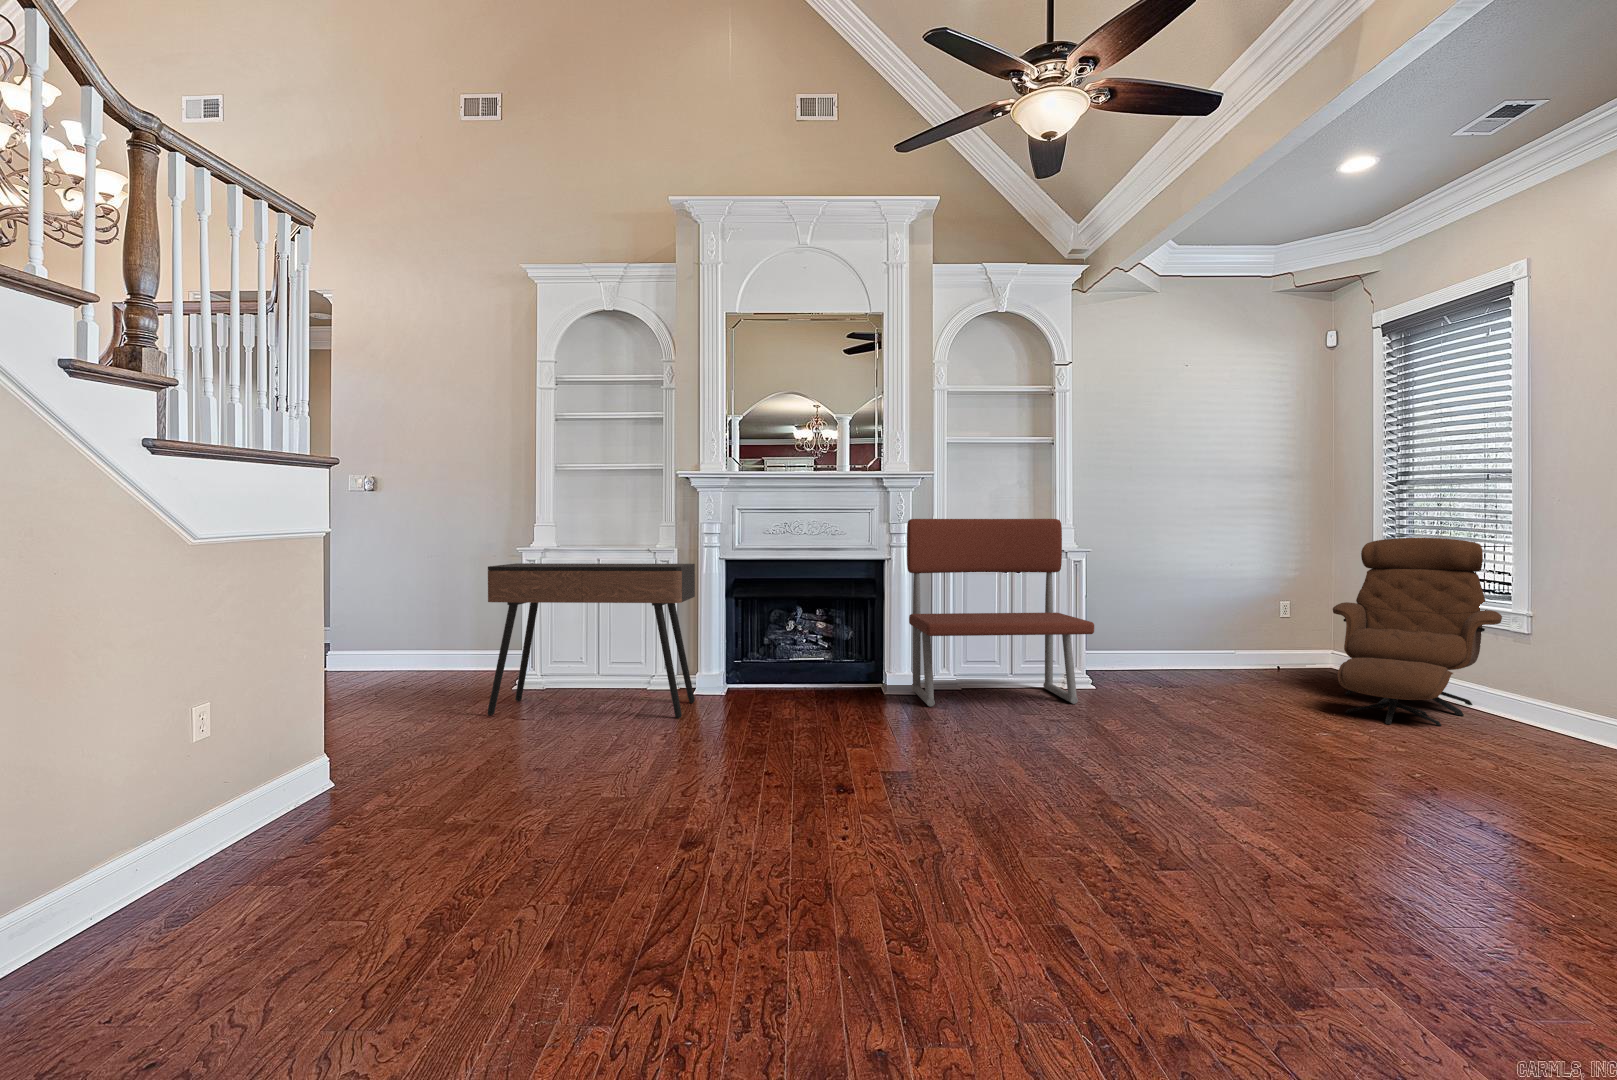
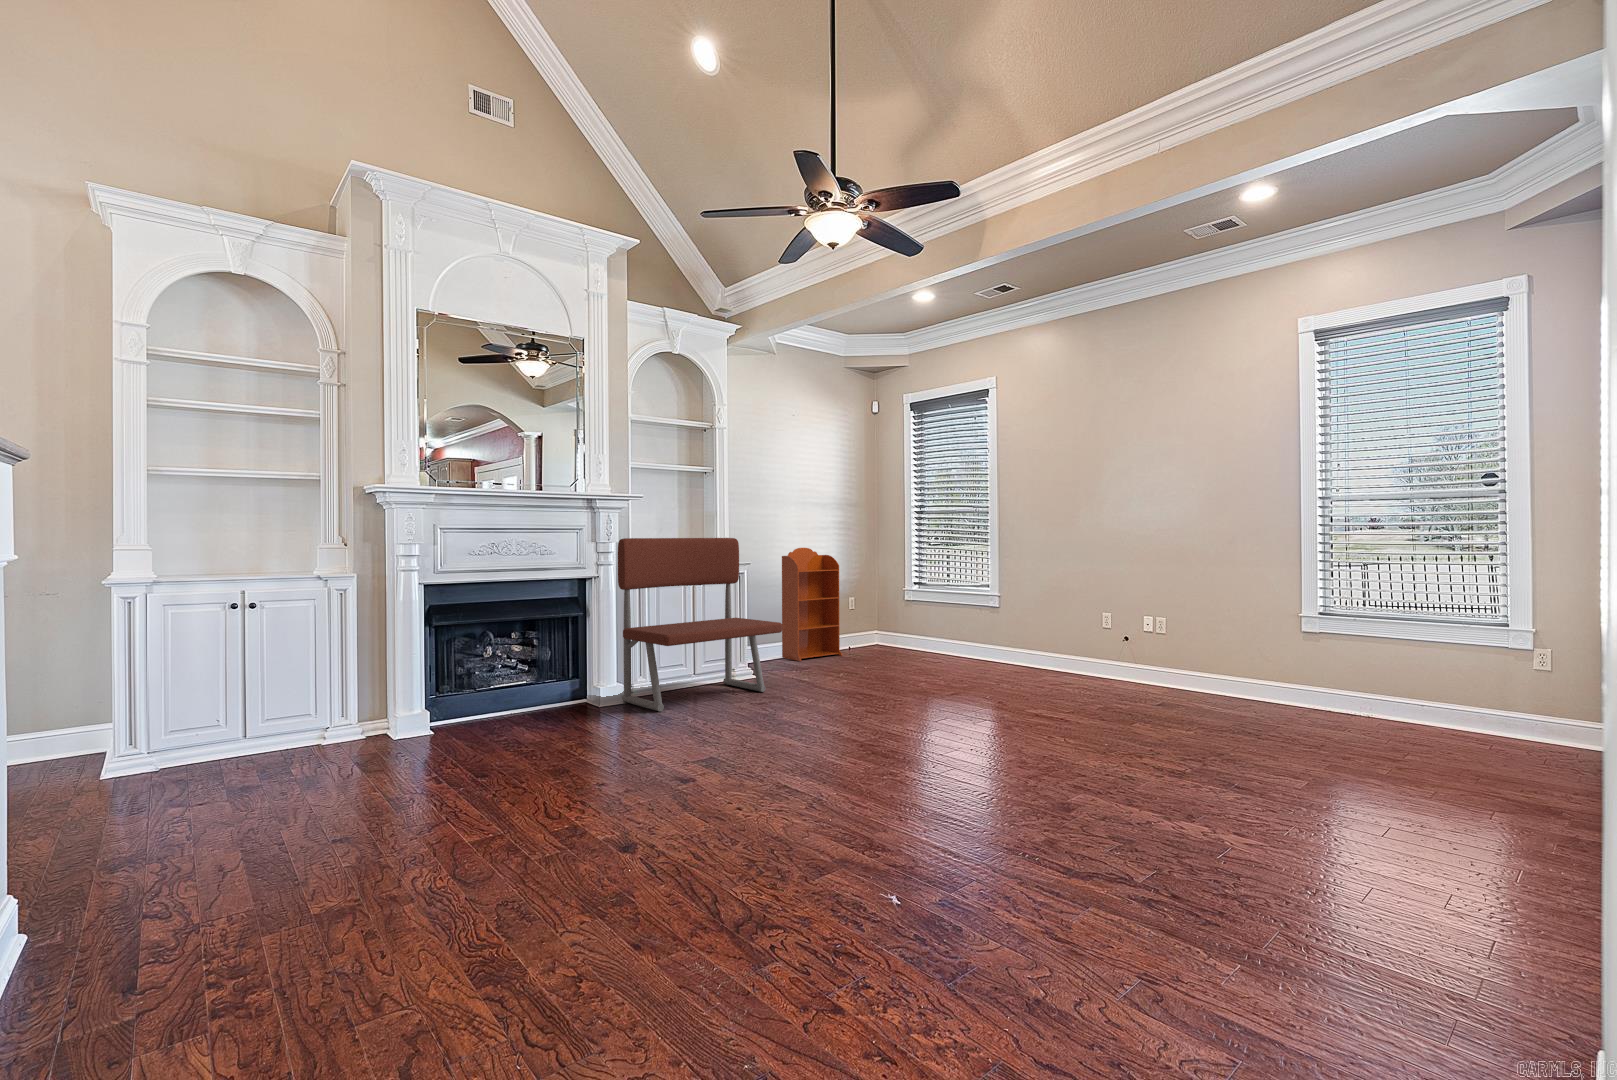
bookcase: none [1165,533,1253,676] -> present [782,548,842,661]
lounge chair: present [1333,538,1502,726] -> none [898,550,989,676]
console table: present [487,563,695,718] -> none [134,590,430,812]

